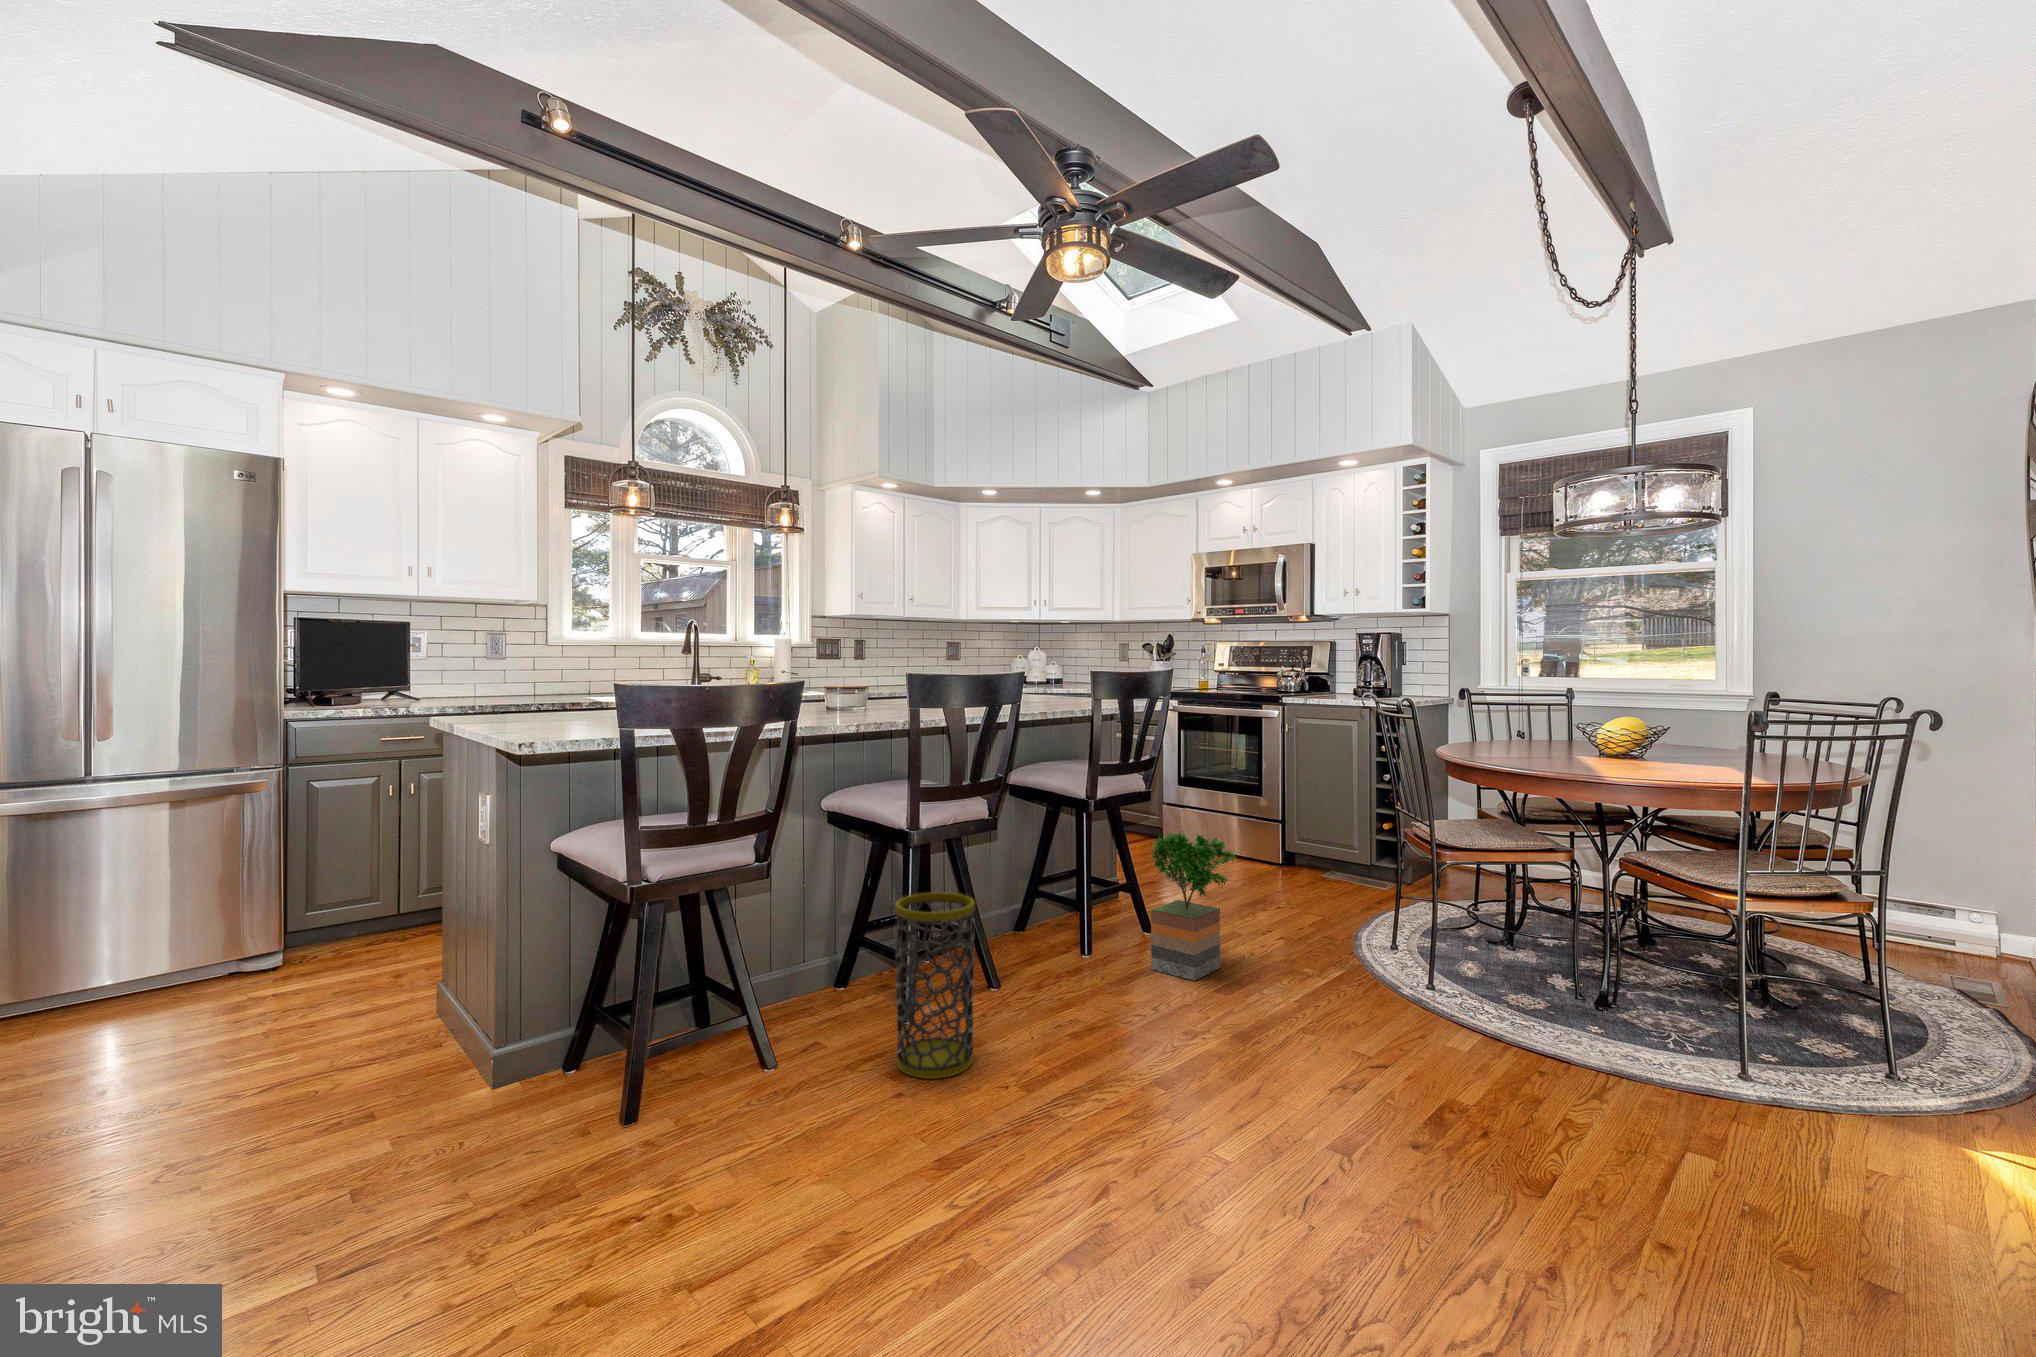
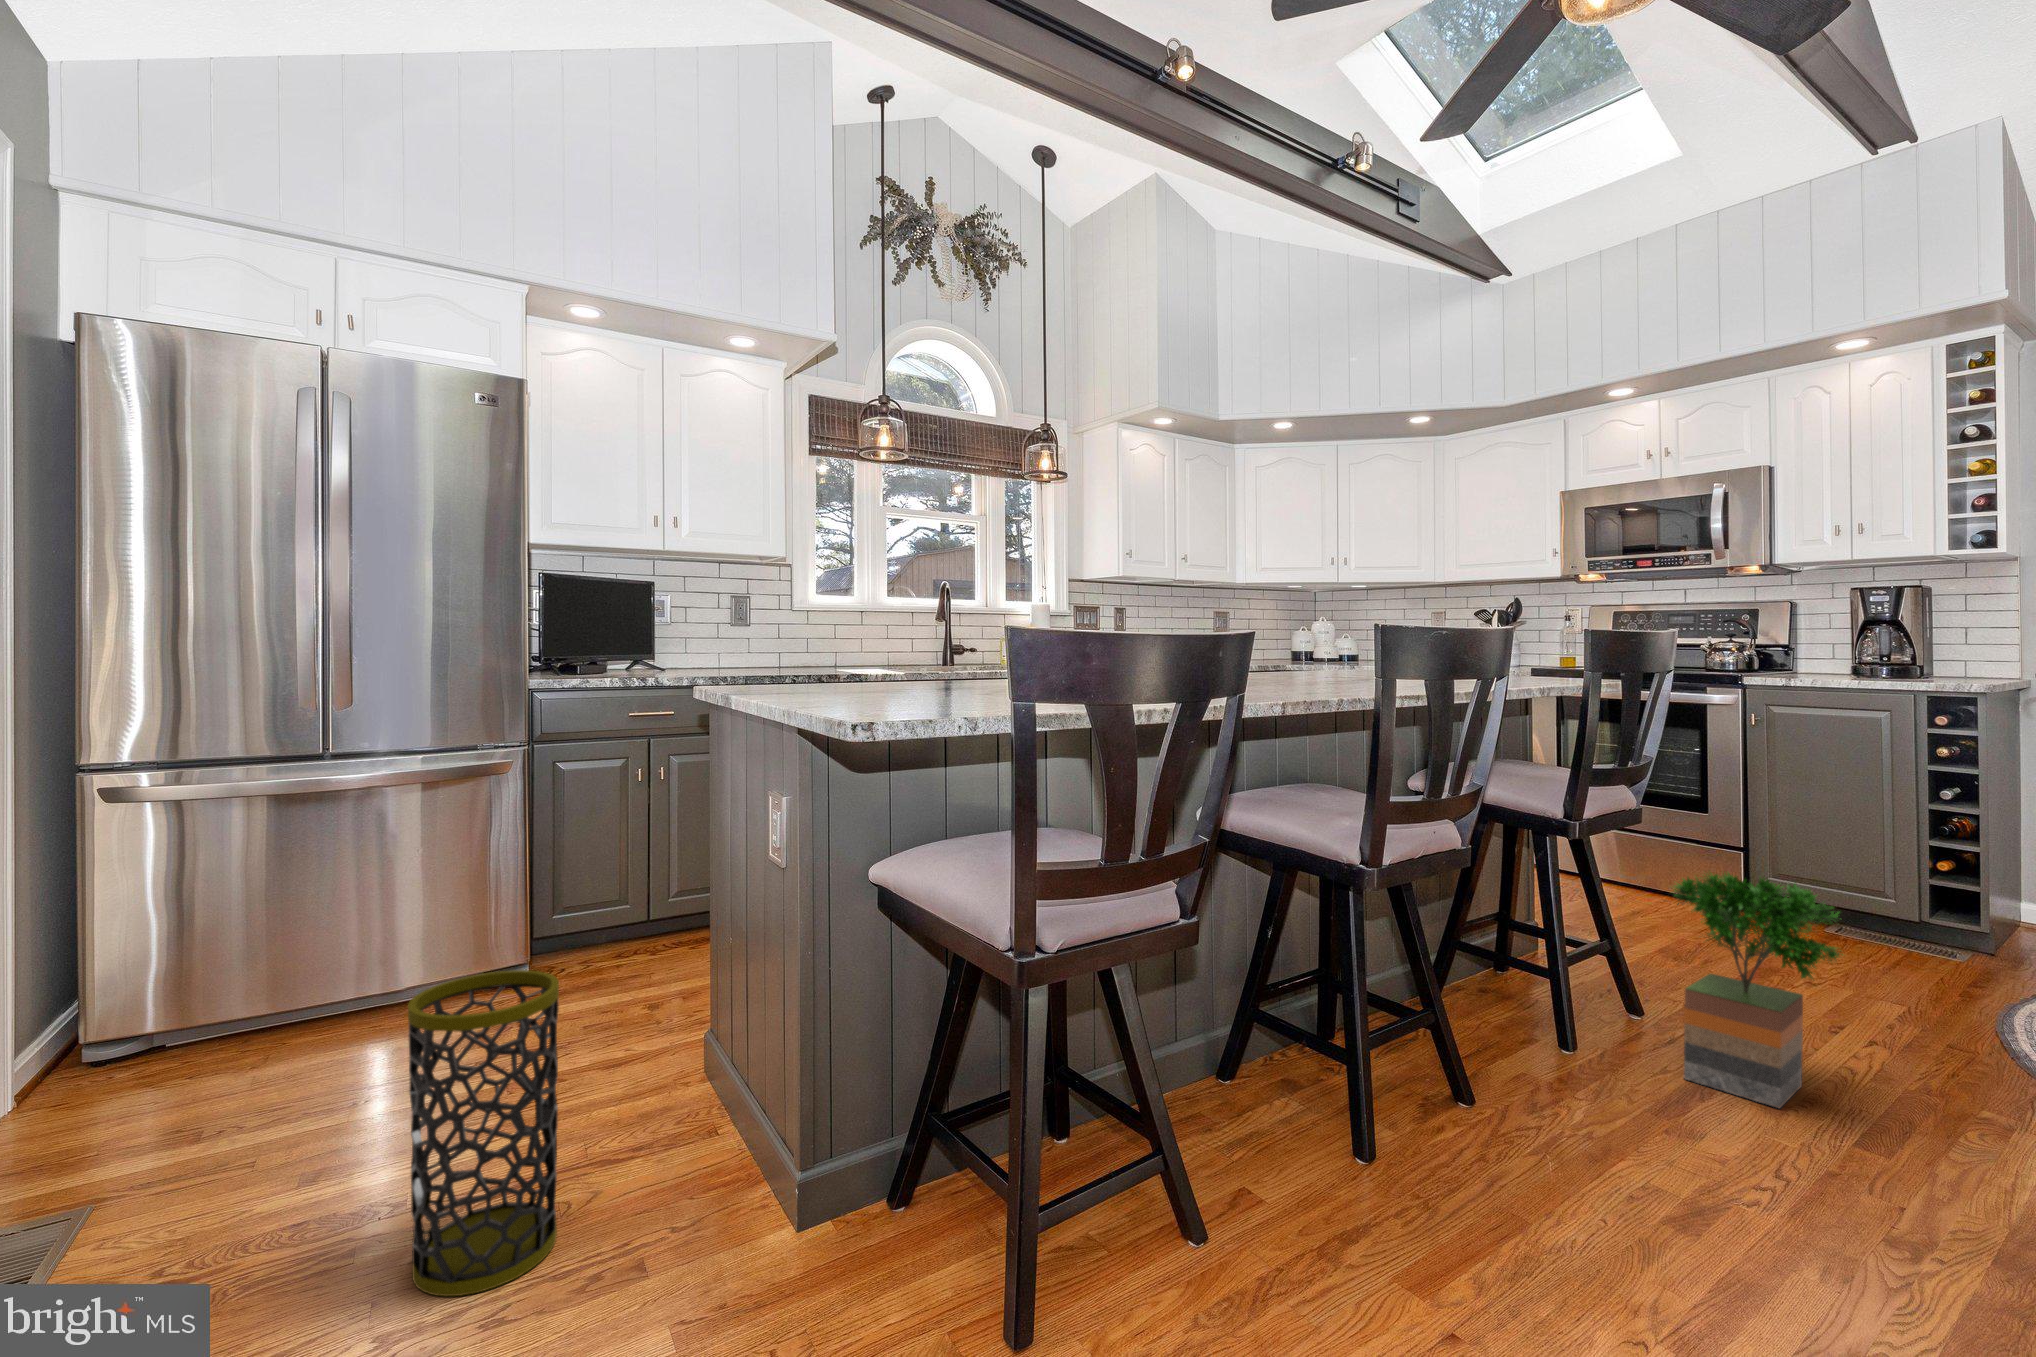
trash can: present [895,892,975,1079] -> present [408,970,559,1296]

